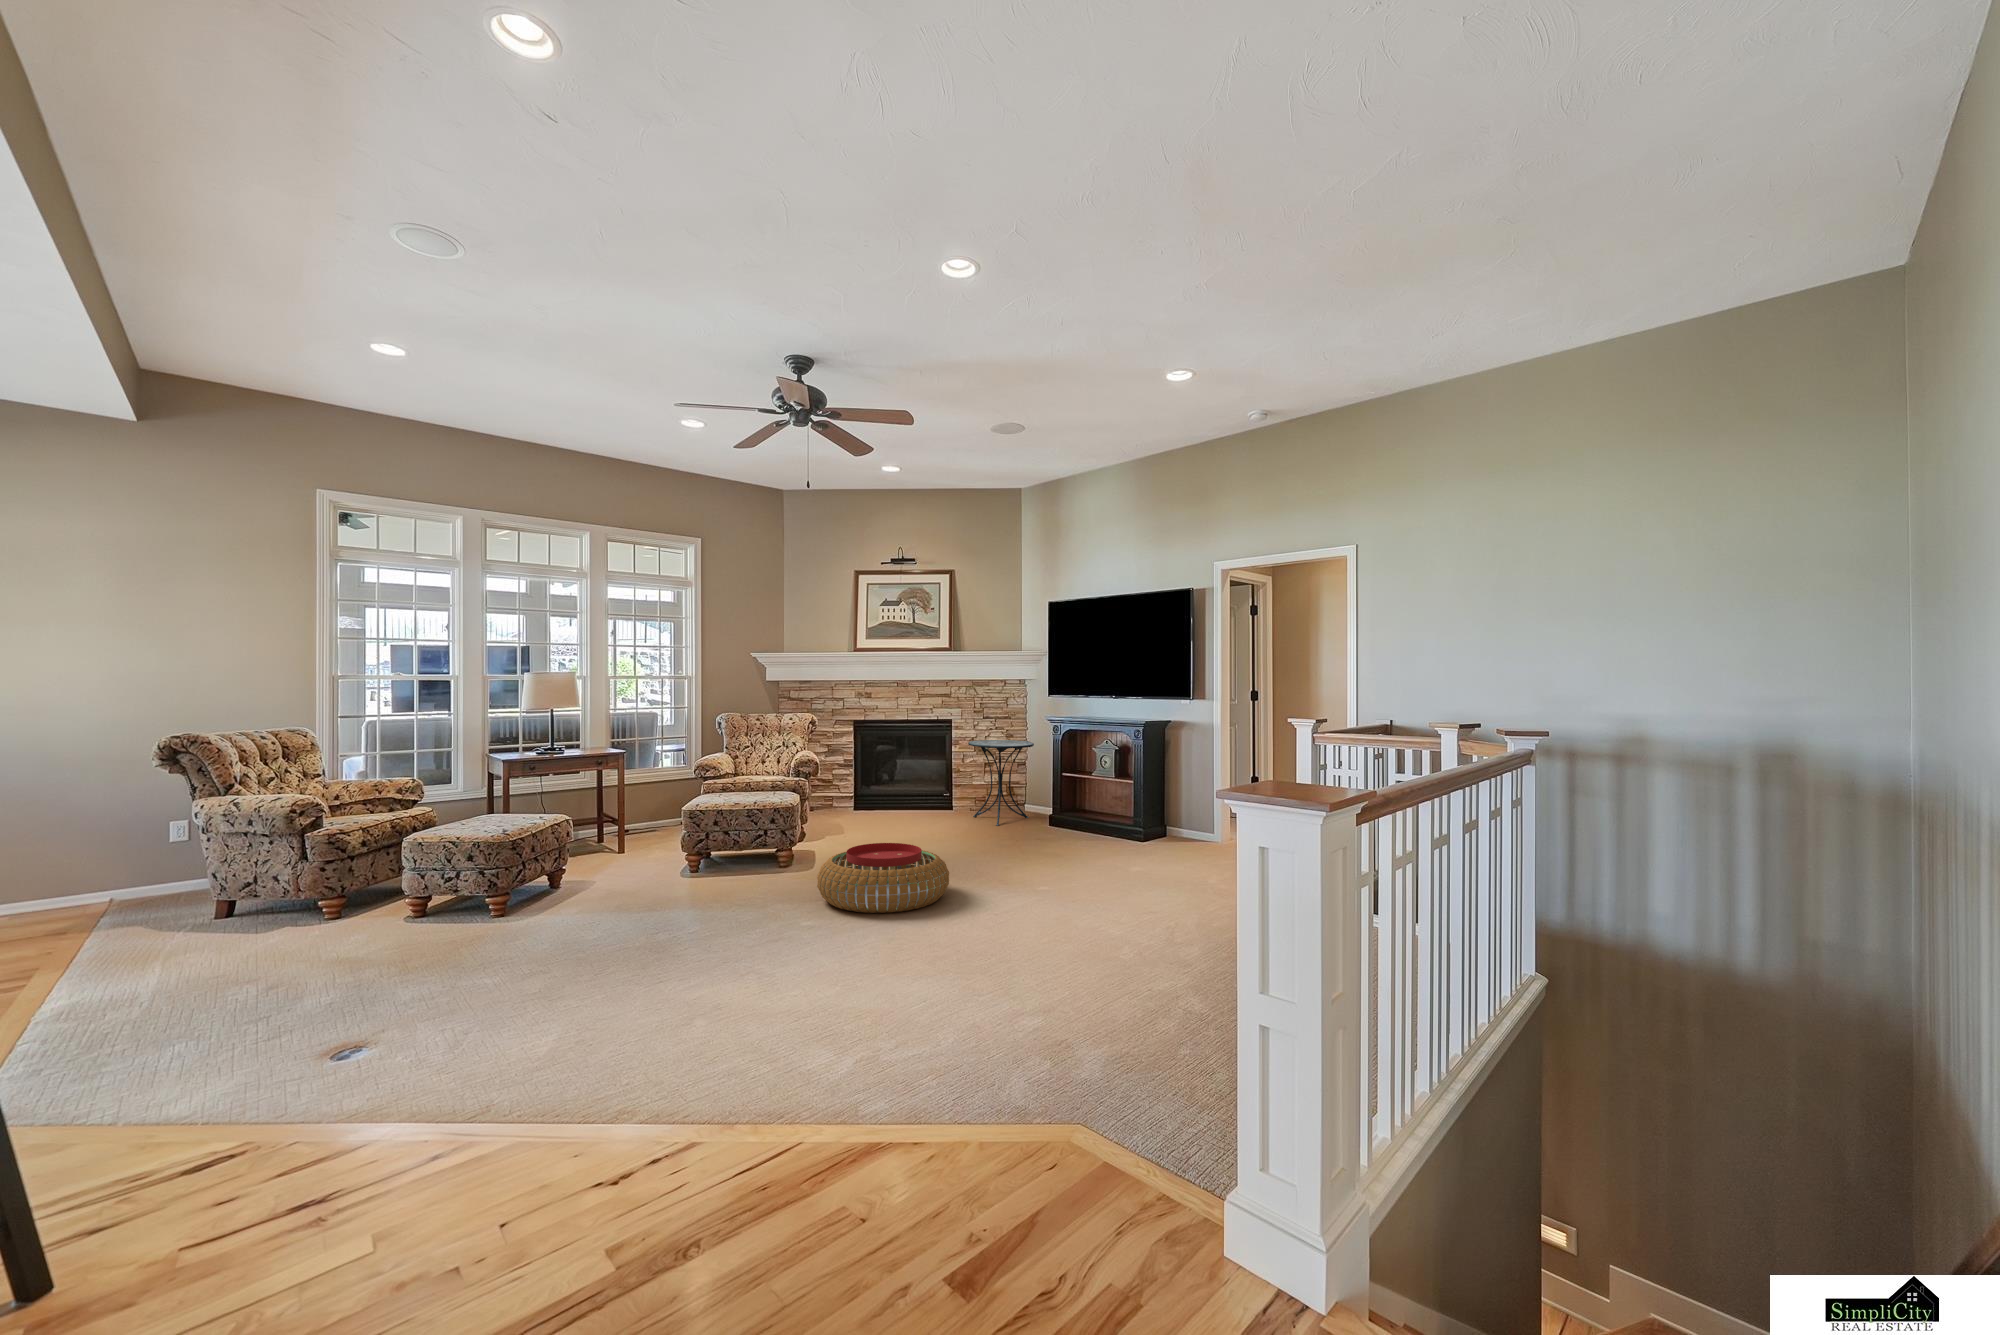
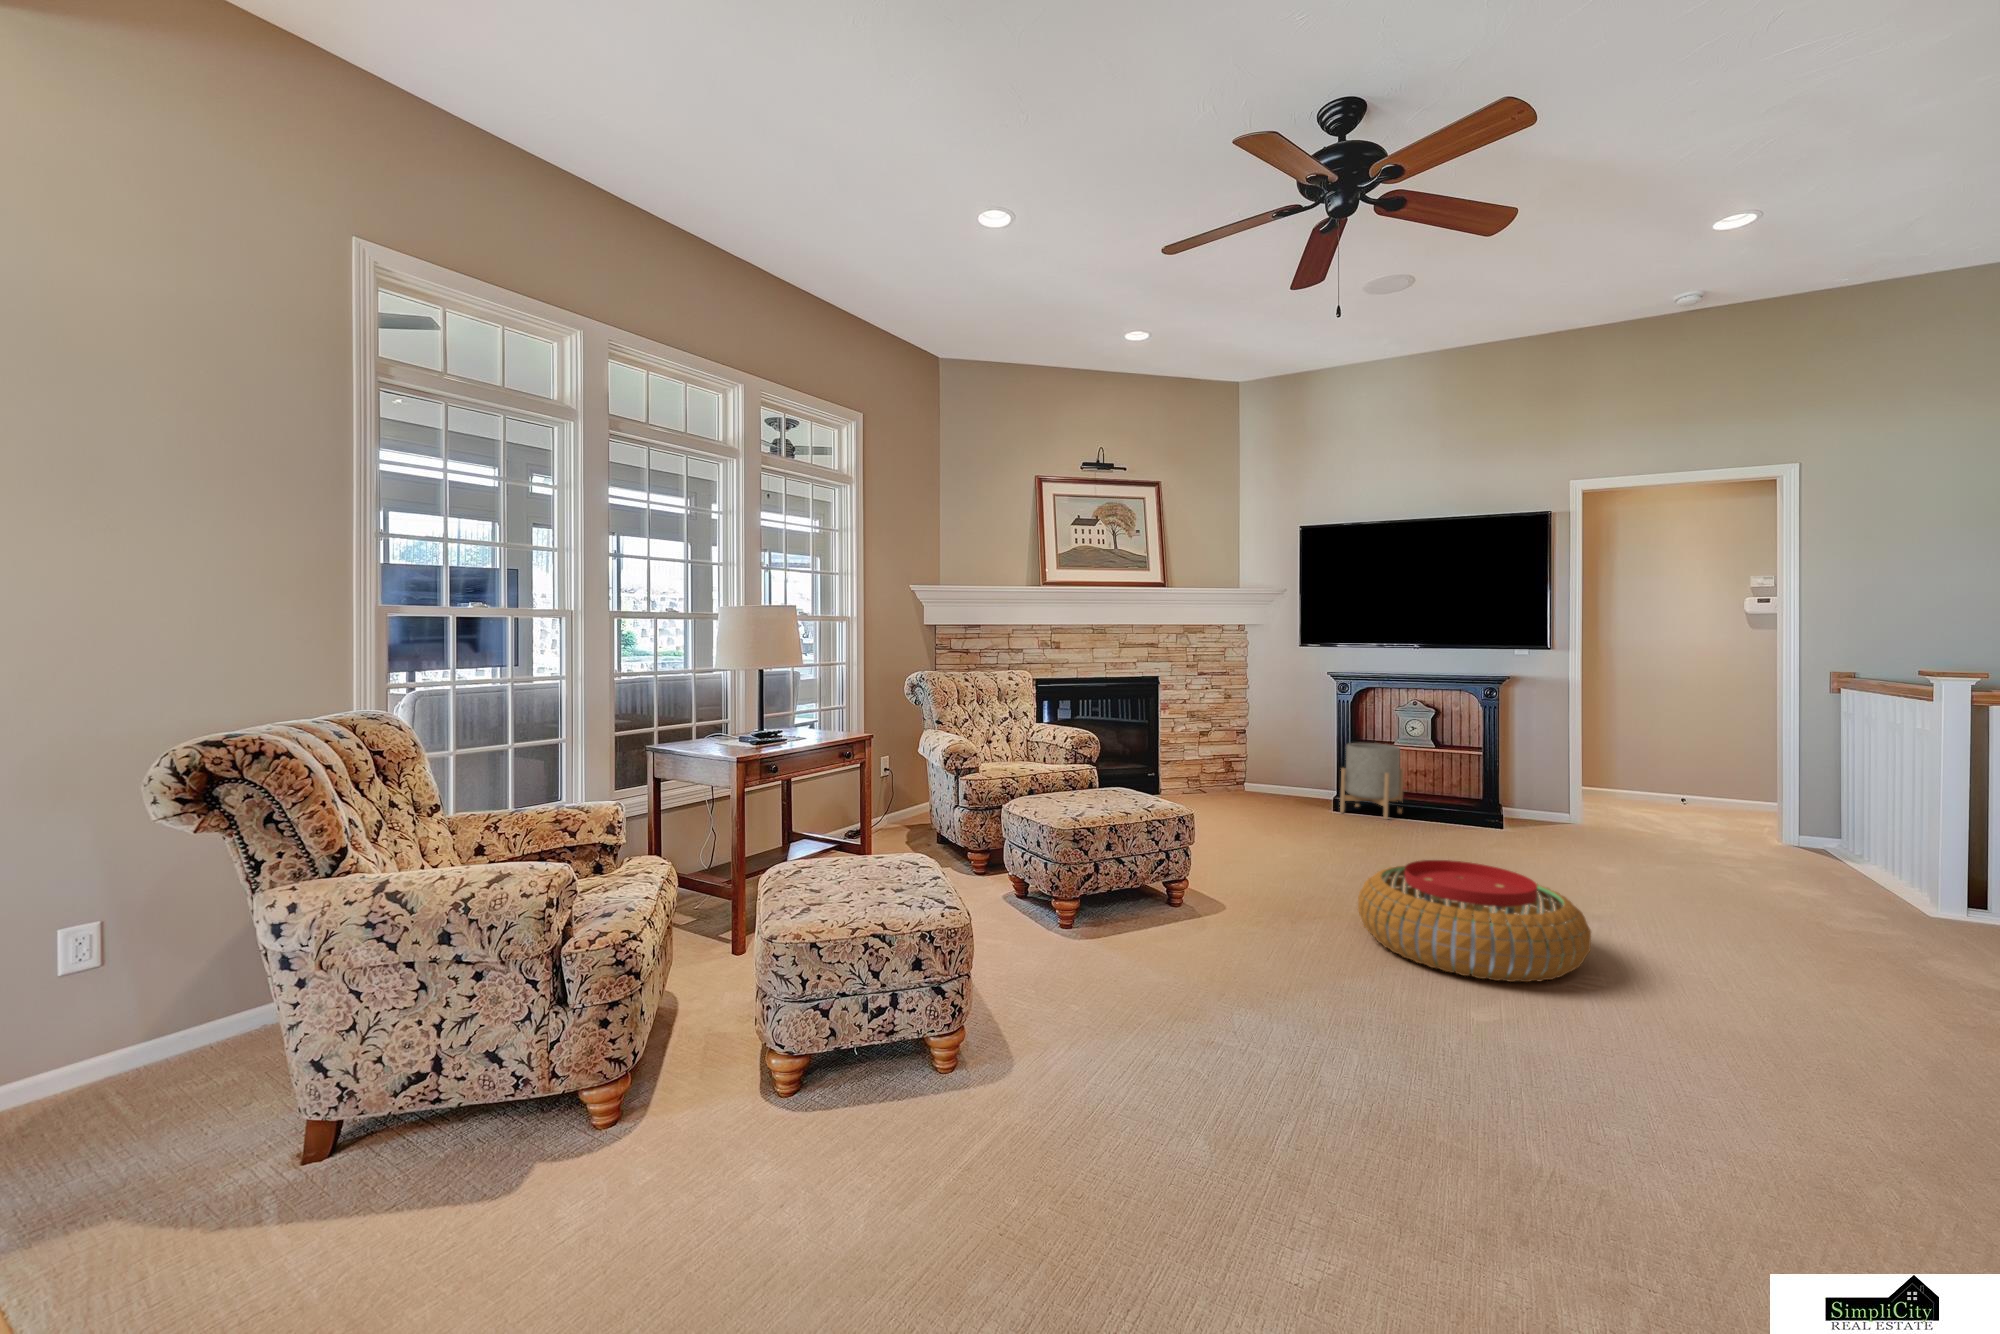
side table: present [968,740,1034,826] -> none [1198,702,1288,810]
planter: none [1053,775,1103,836] -> present [1340,743,1403,820]

